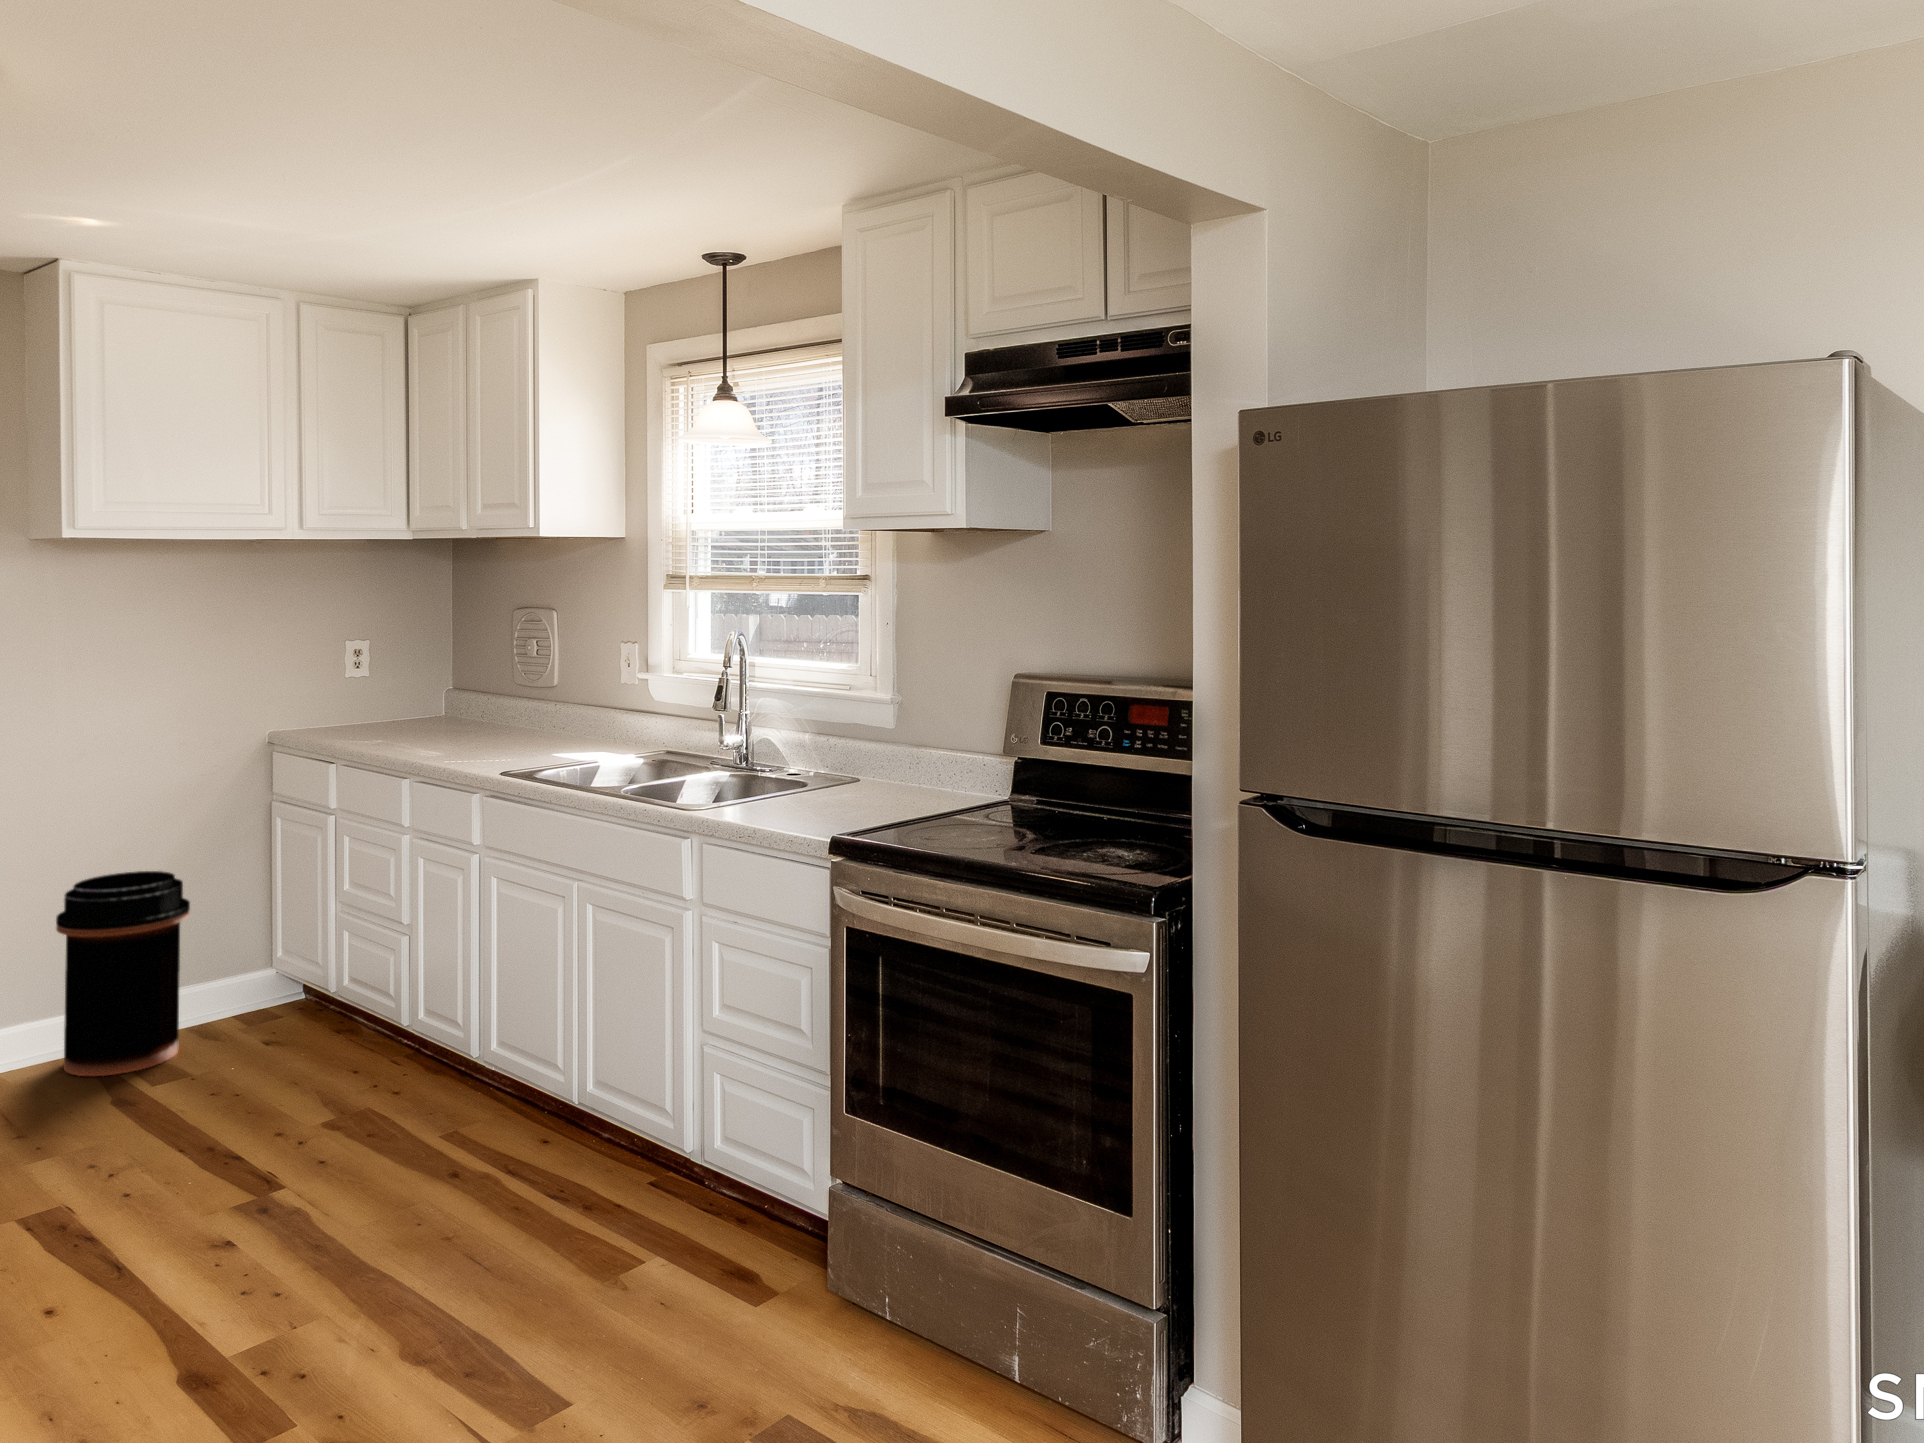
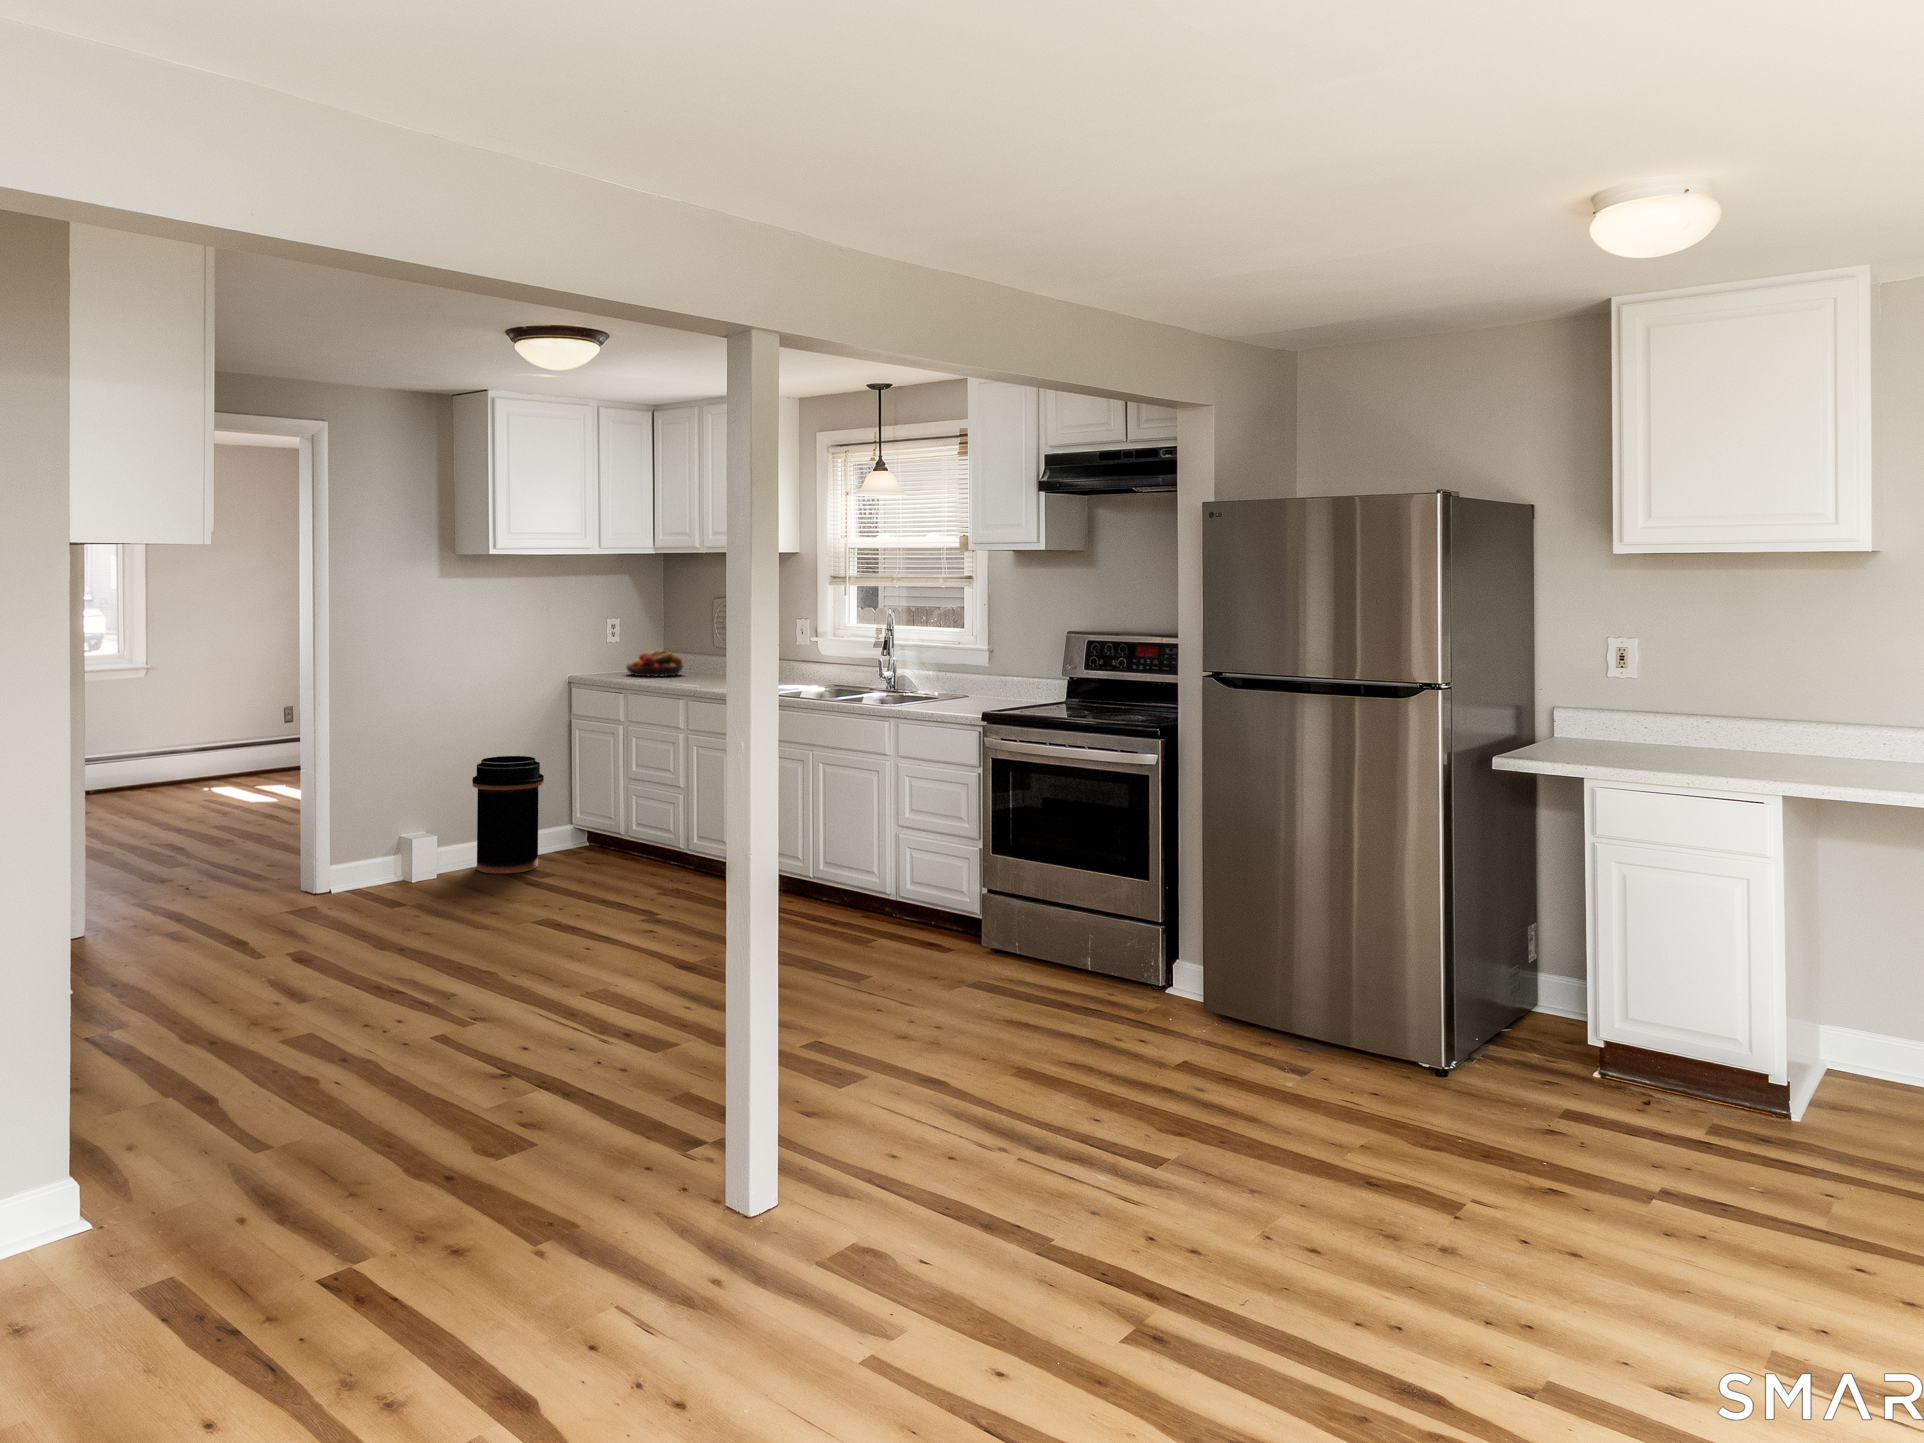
fruit bowl: none [364,691,459,734] -> present [626,650,683,676]

